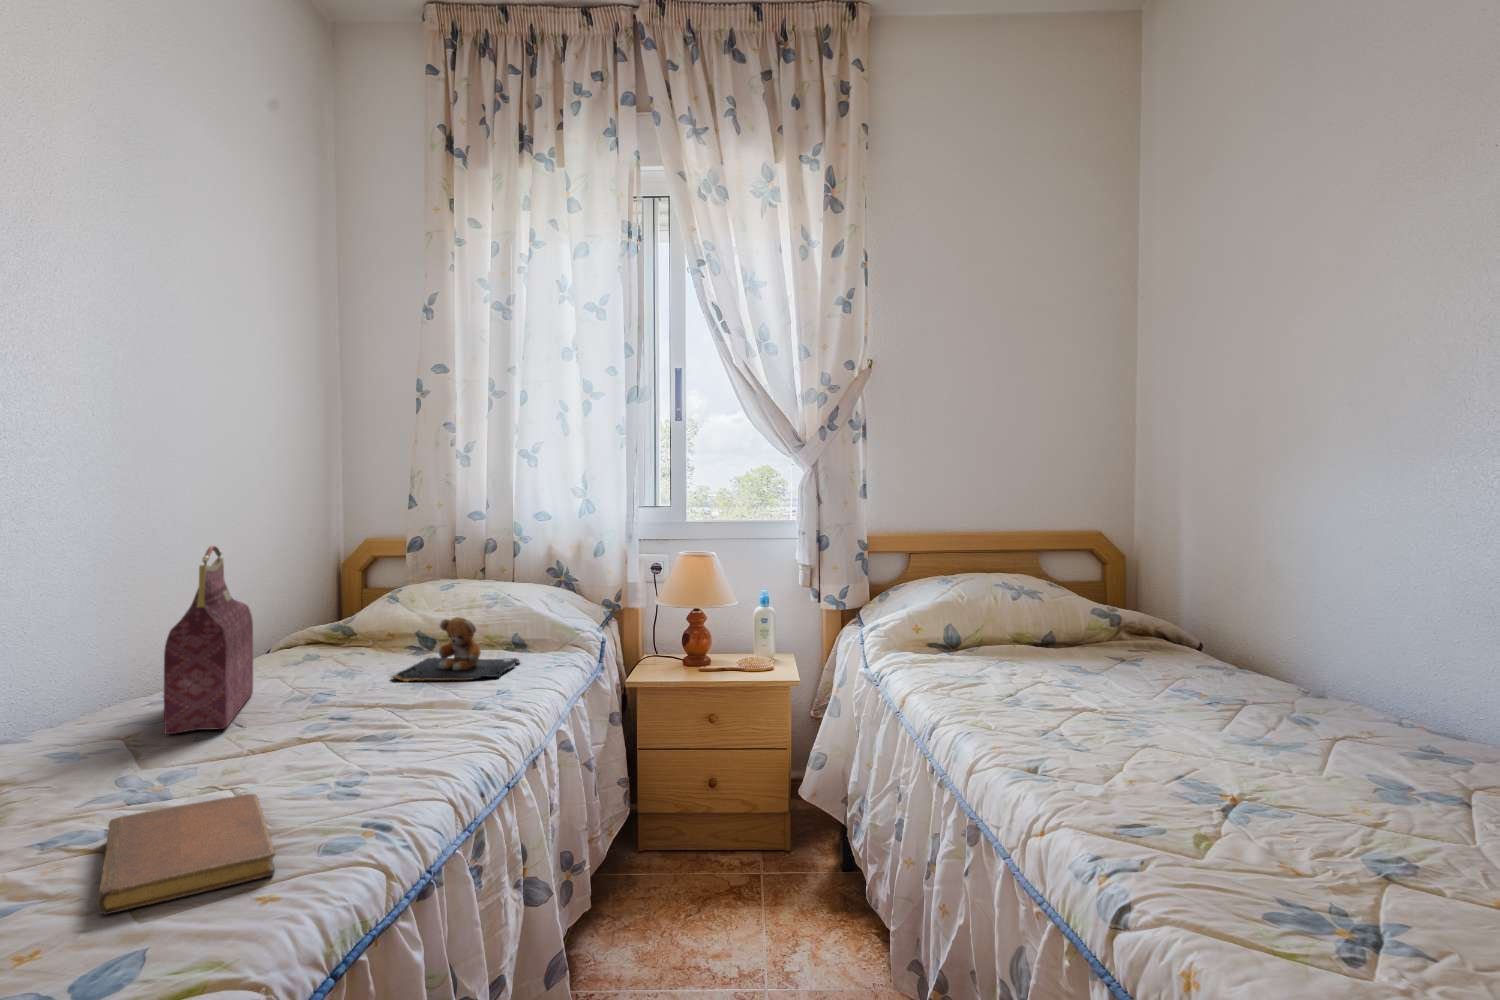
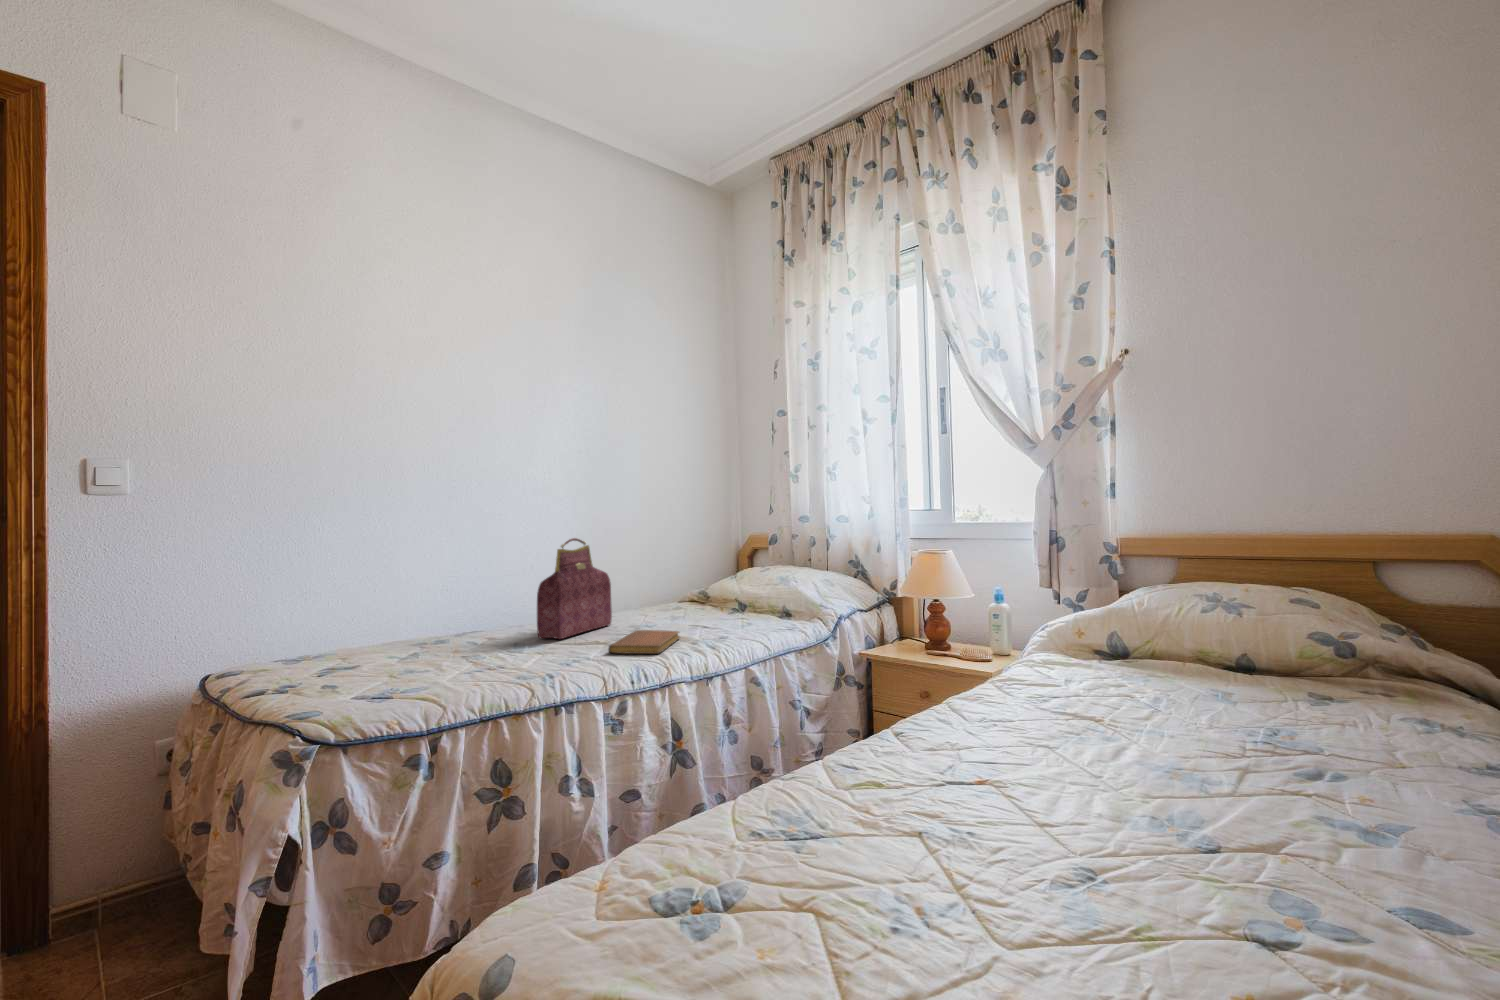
teddy bear: present [391,617,520,681] -> none [680,589,769,633]
notebook: present [97,794,275,914] -> present [608,630,680,654]

